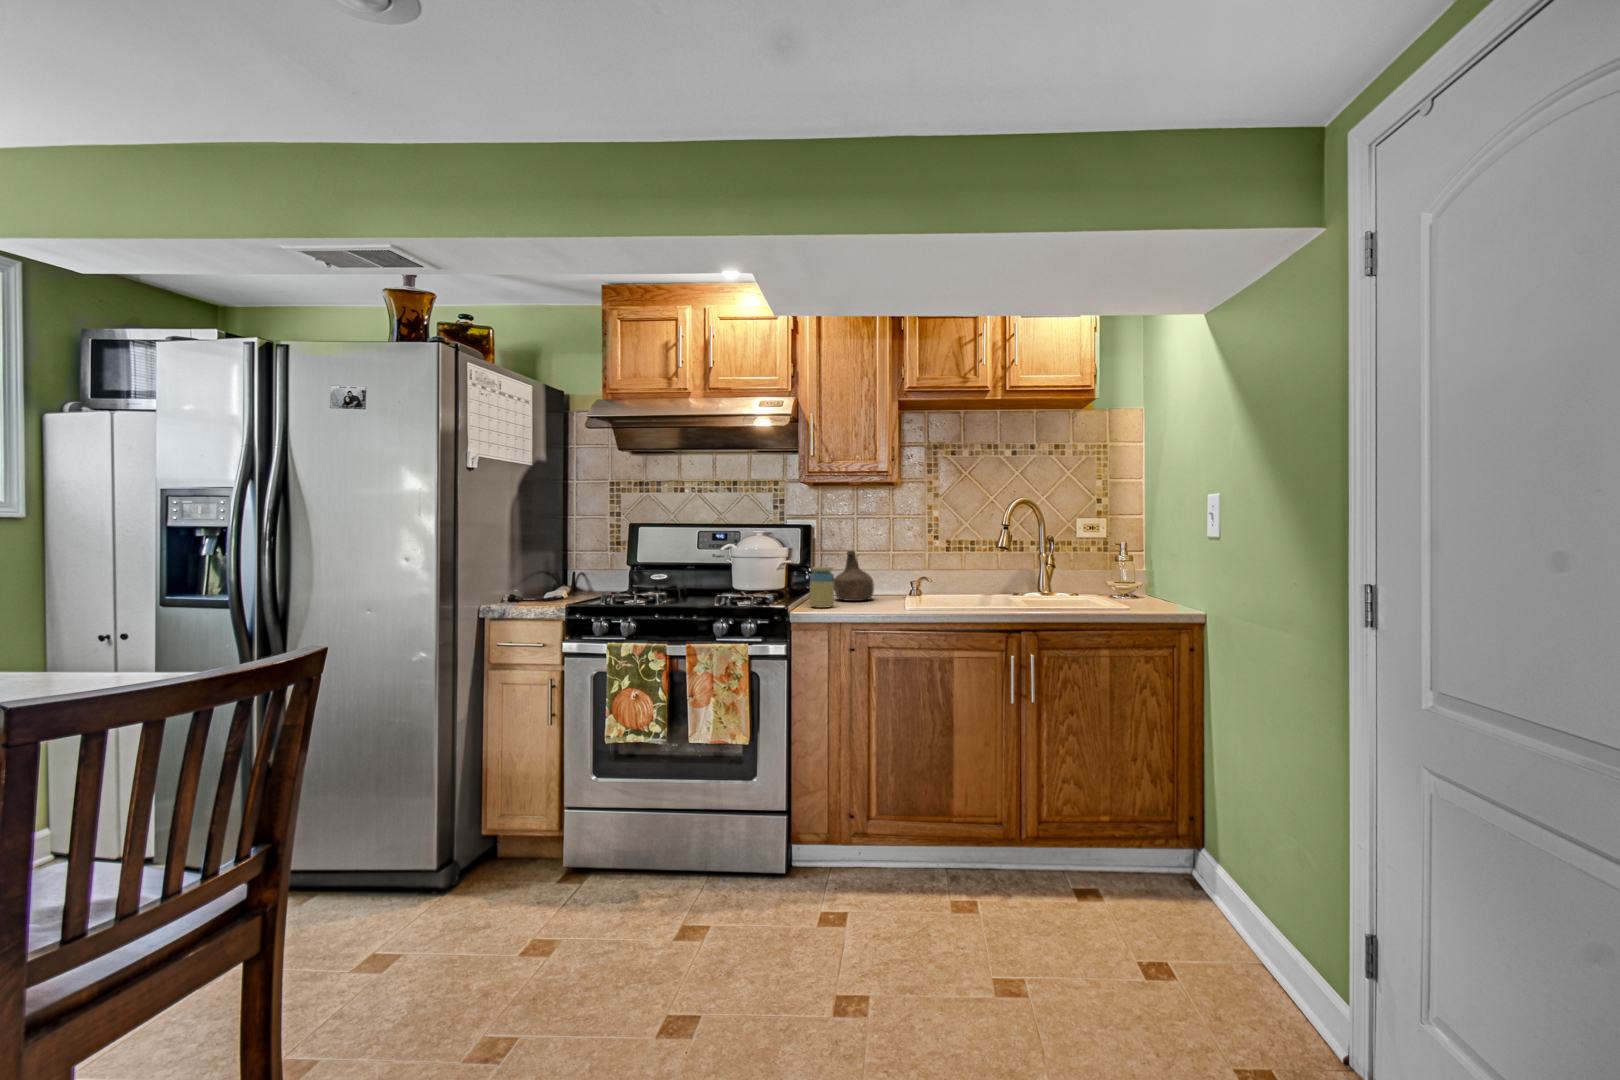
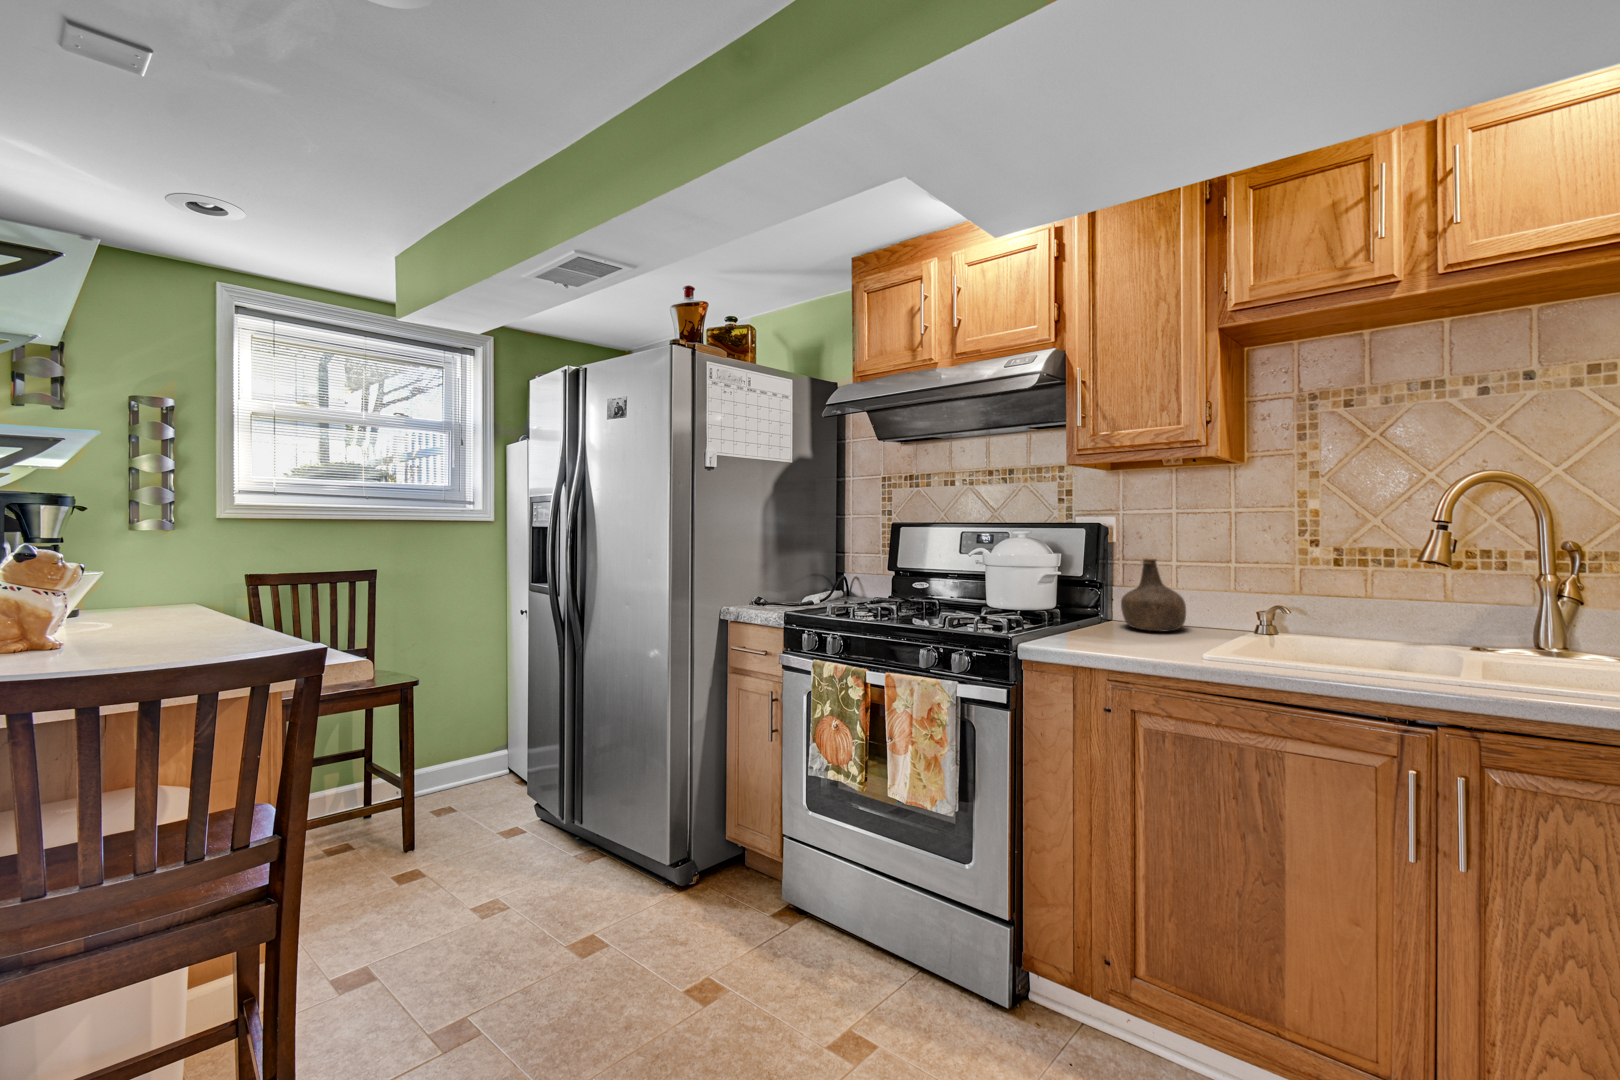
jar: present [810,567,834,608] -> none [1069,582,1107,641]

